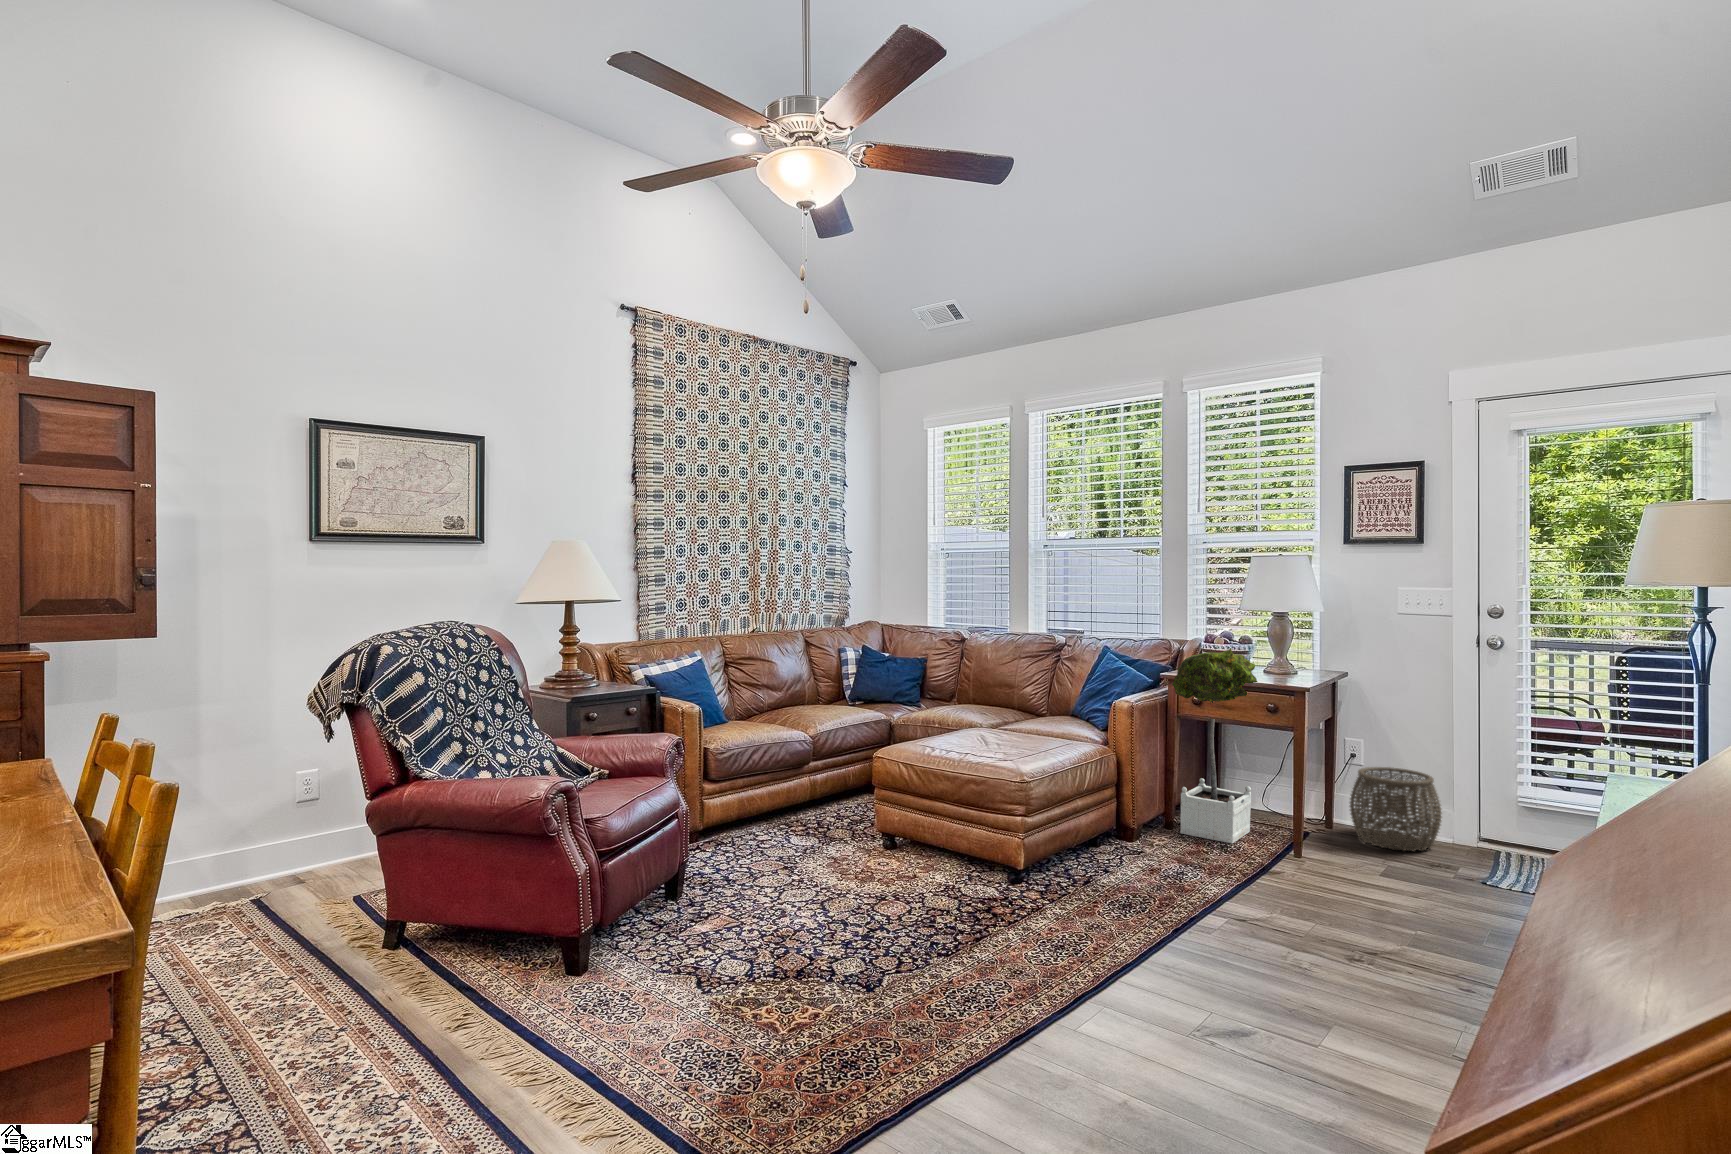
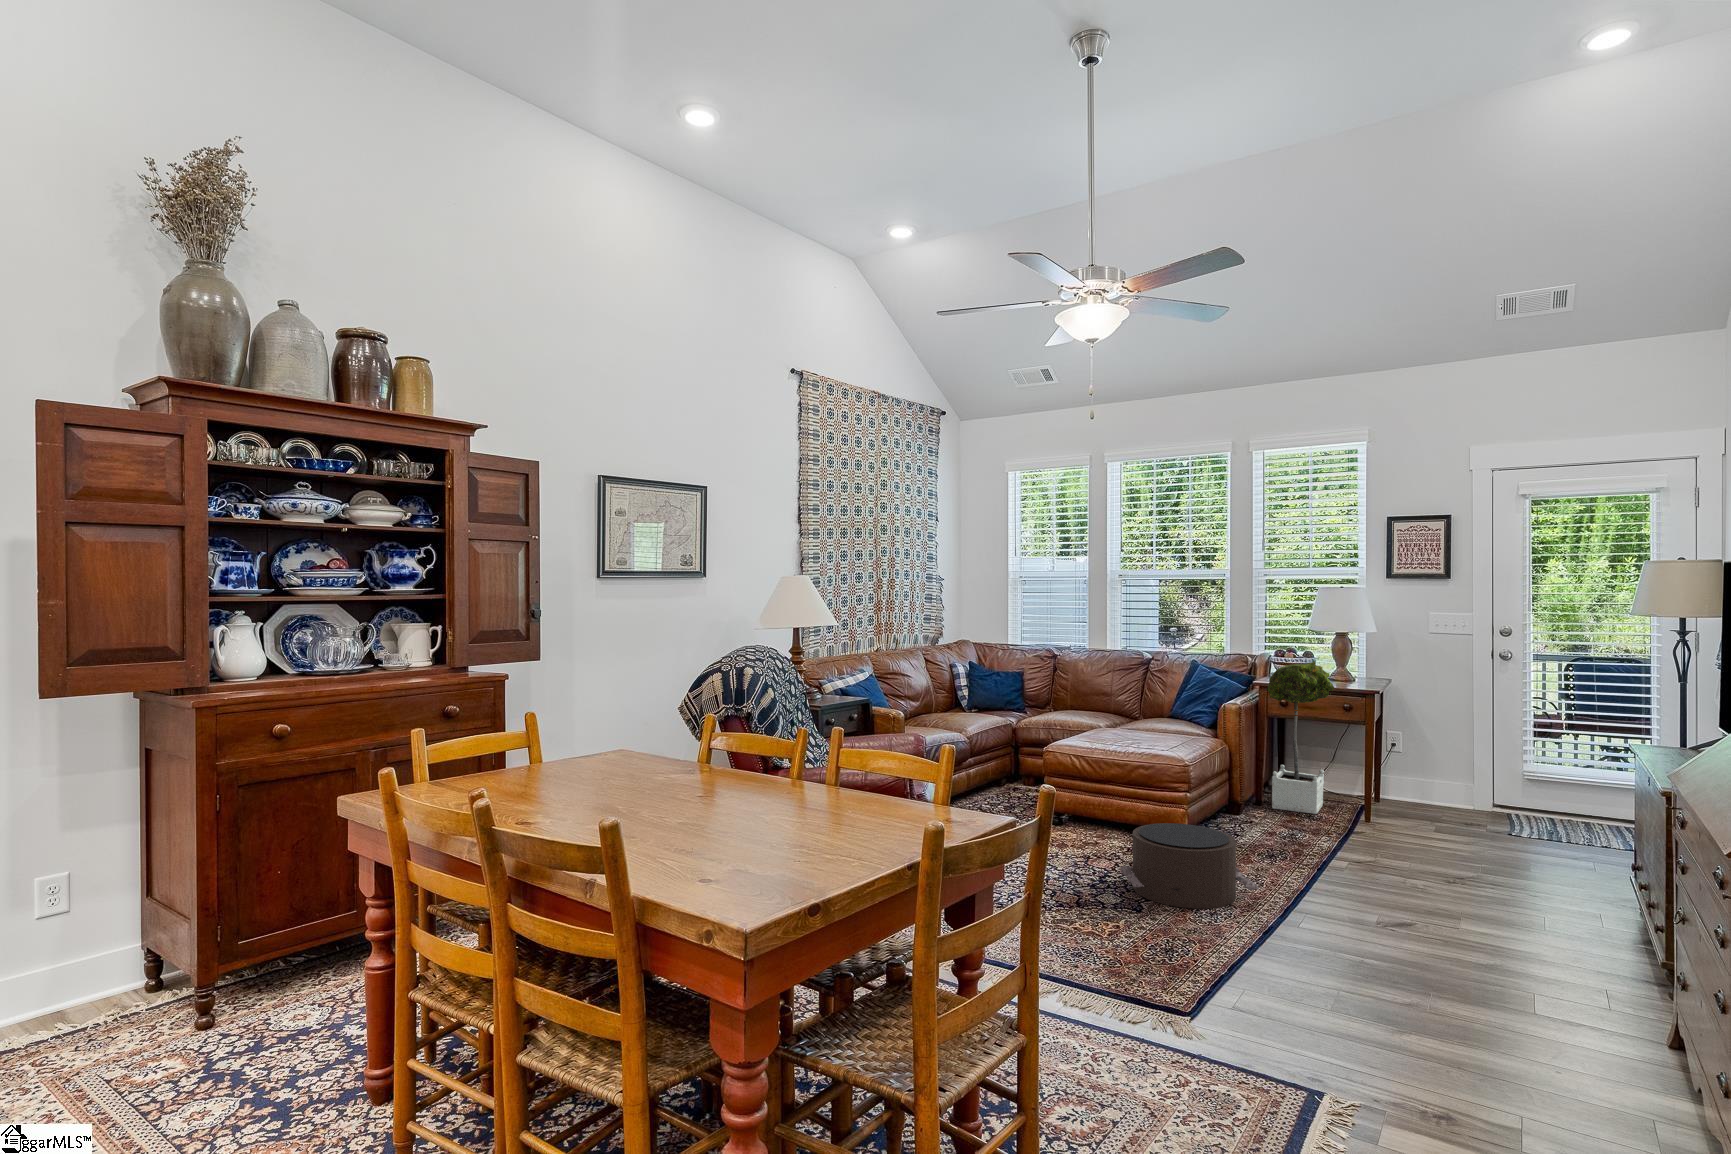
woven basket: present [1350,767,1442,851] -> none [1398,752,1471,815]
pouf: none [875,859,1046,984] -> present [1120,823,1259,909]

